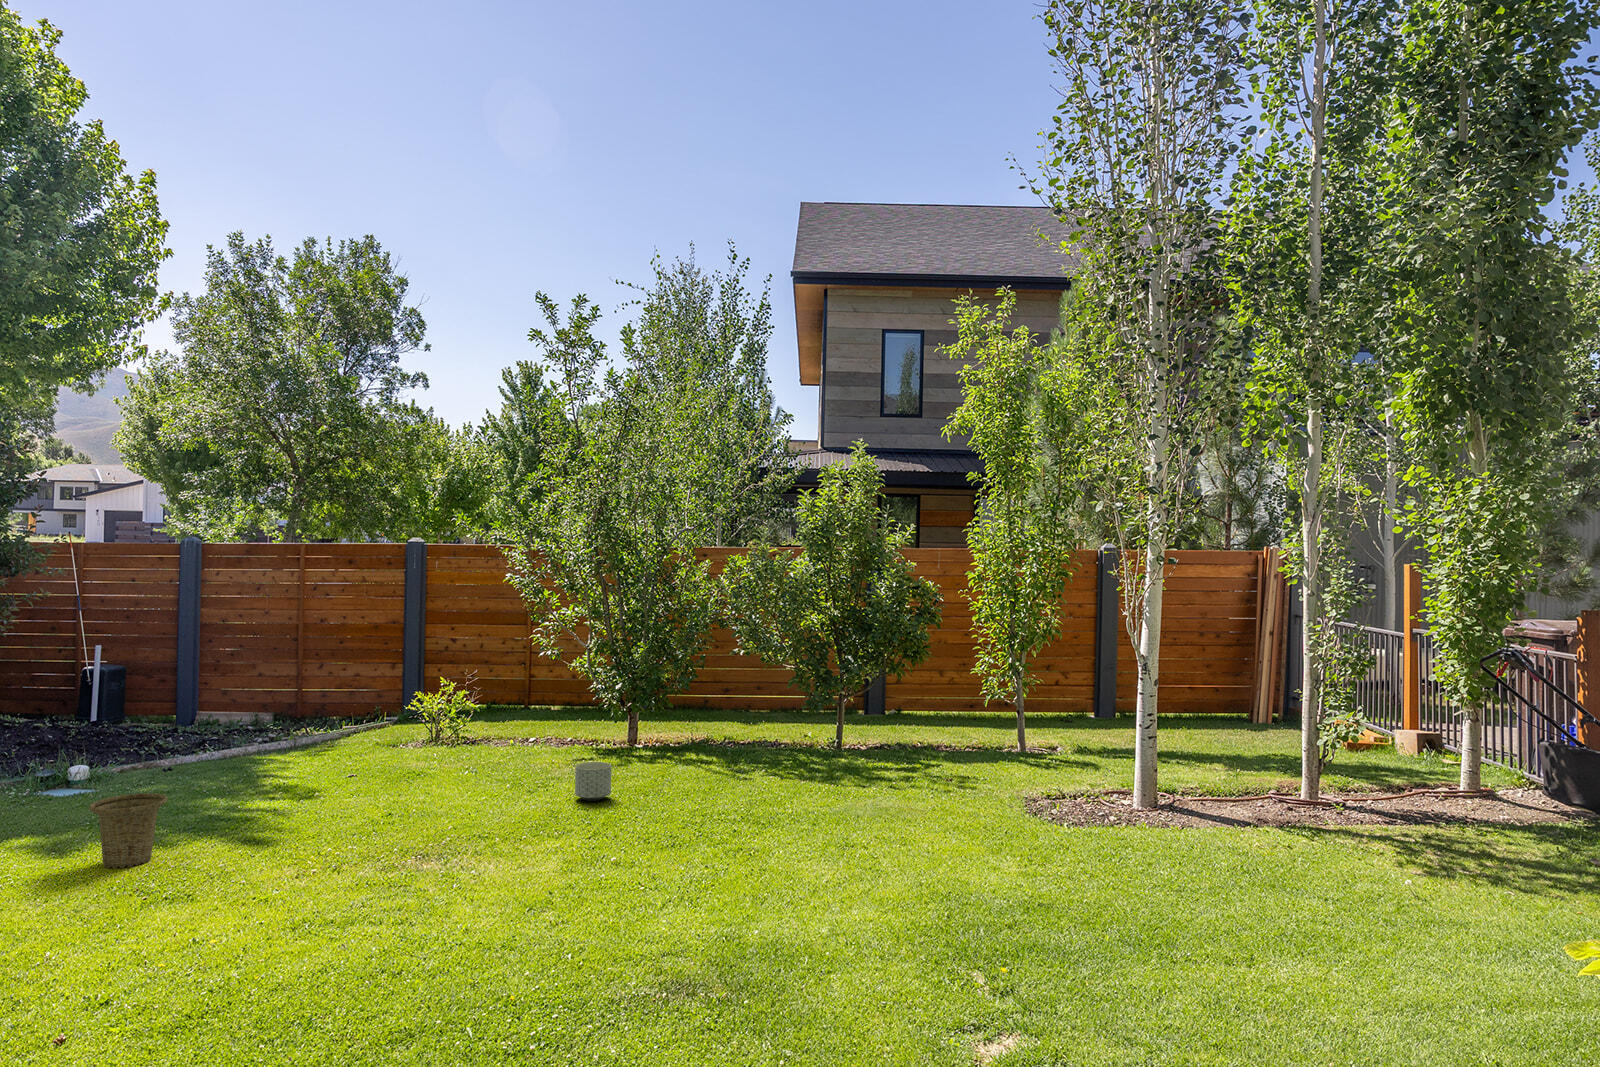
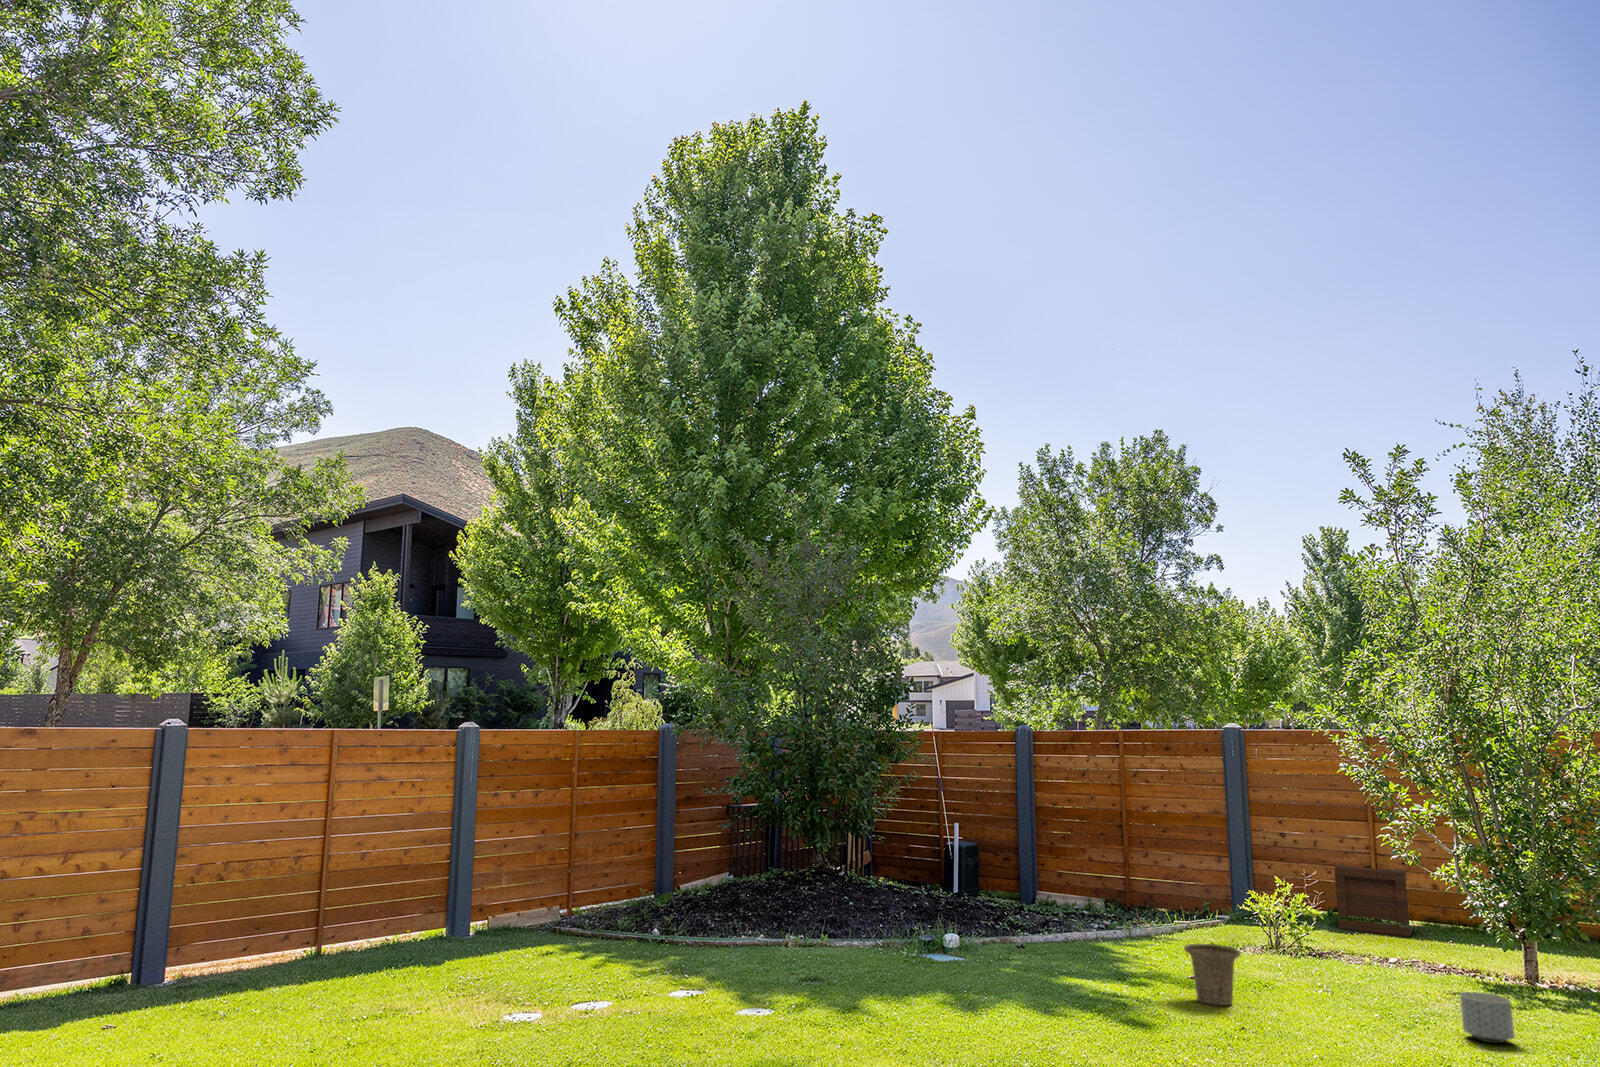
wooden crate: none [494,659,555,718] -> present [1334,865,1414,937]
basket: present [89,793,168,868] -> present [1184,944,1241,1006]

